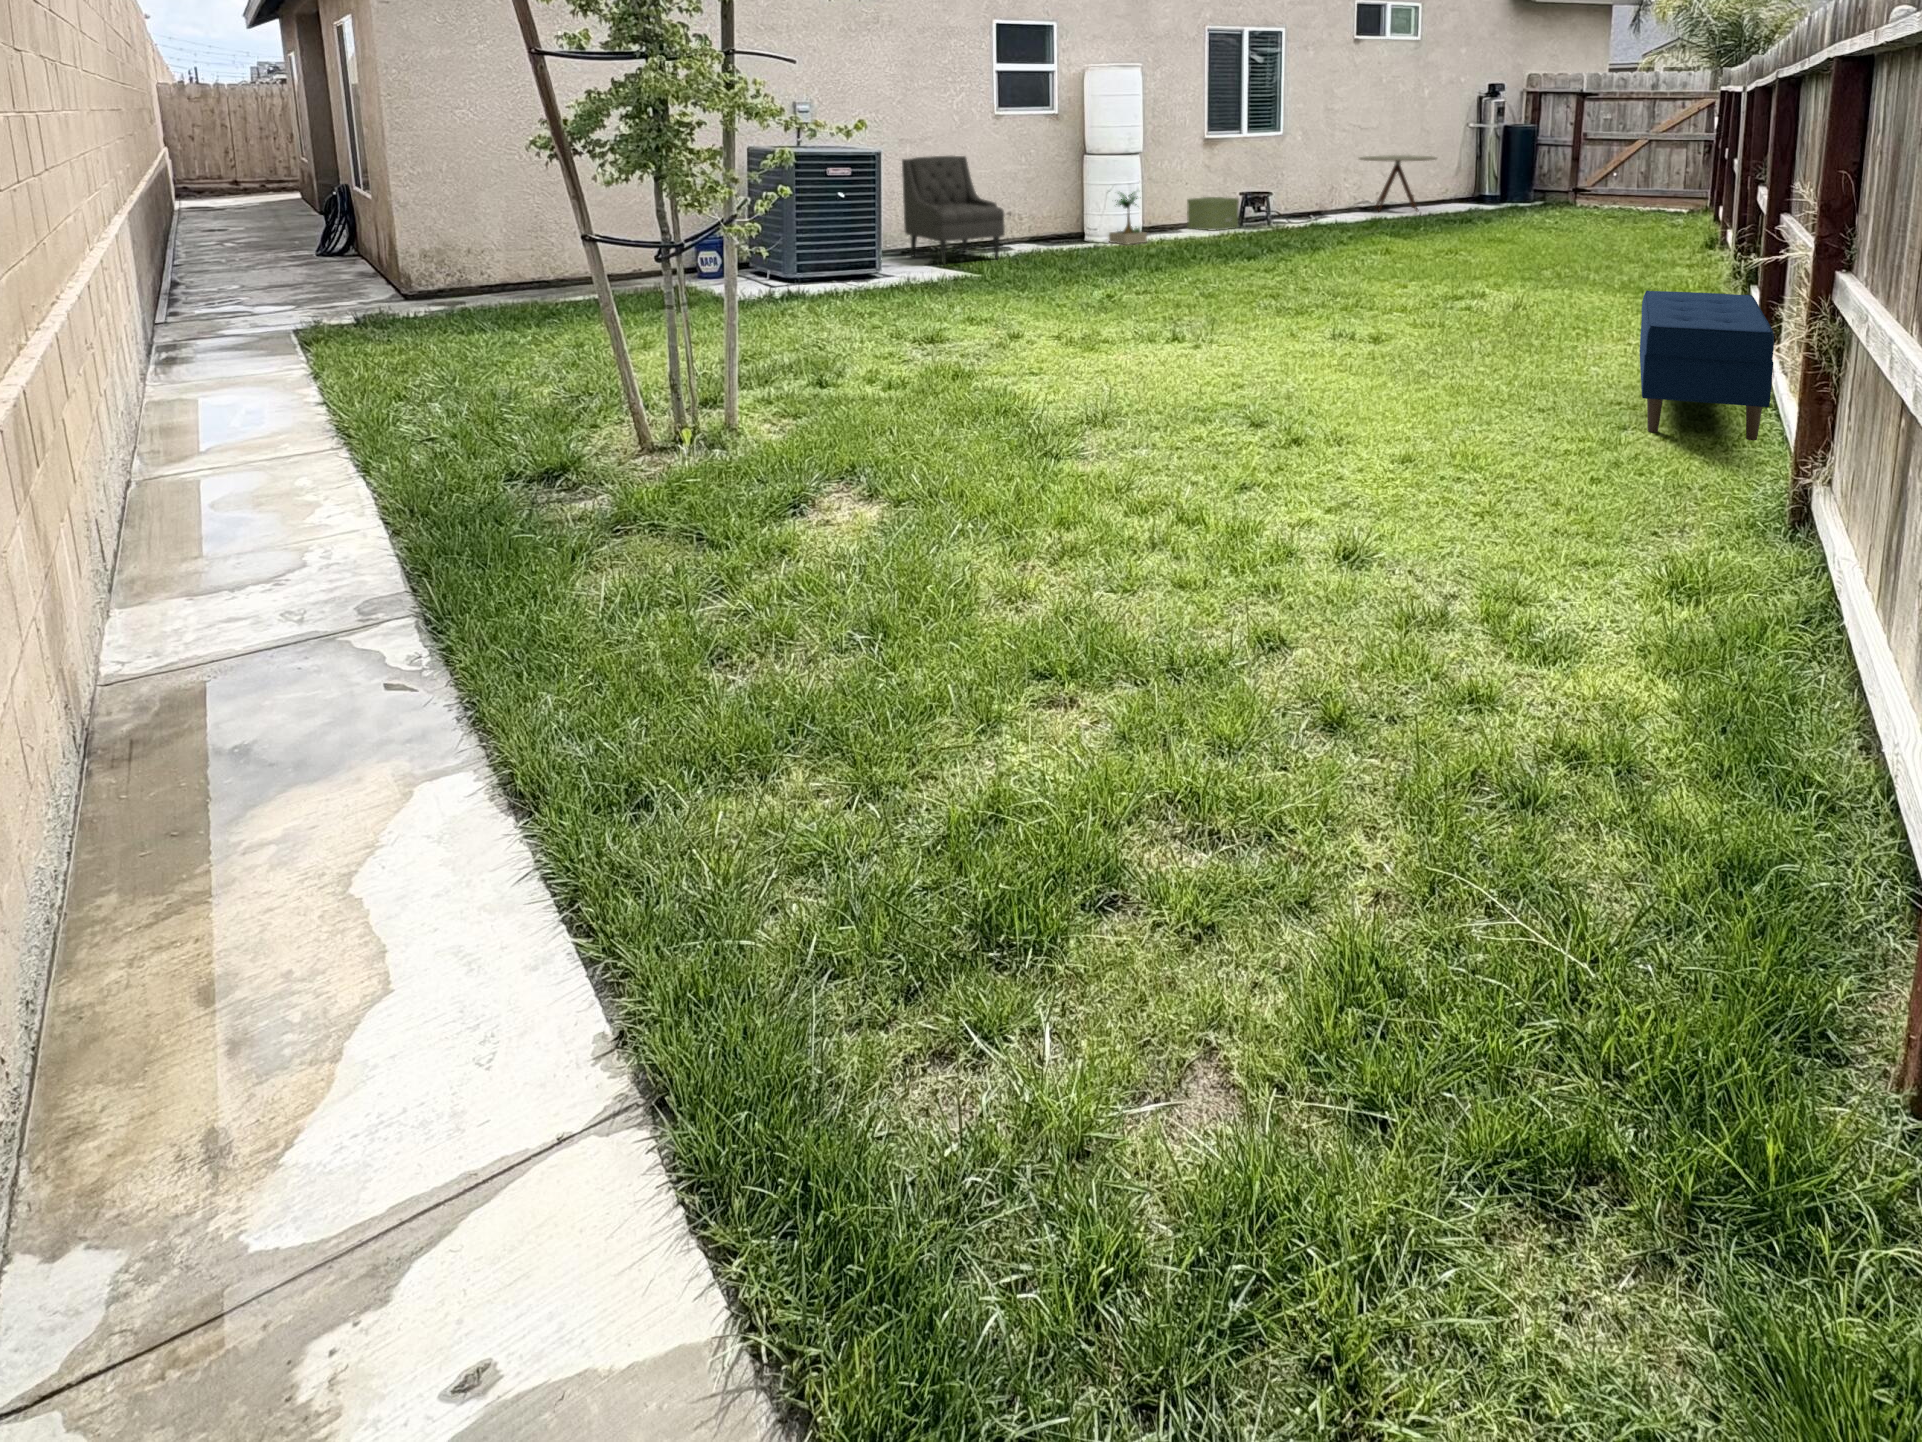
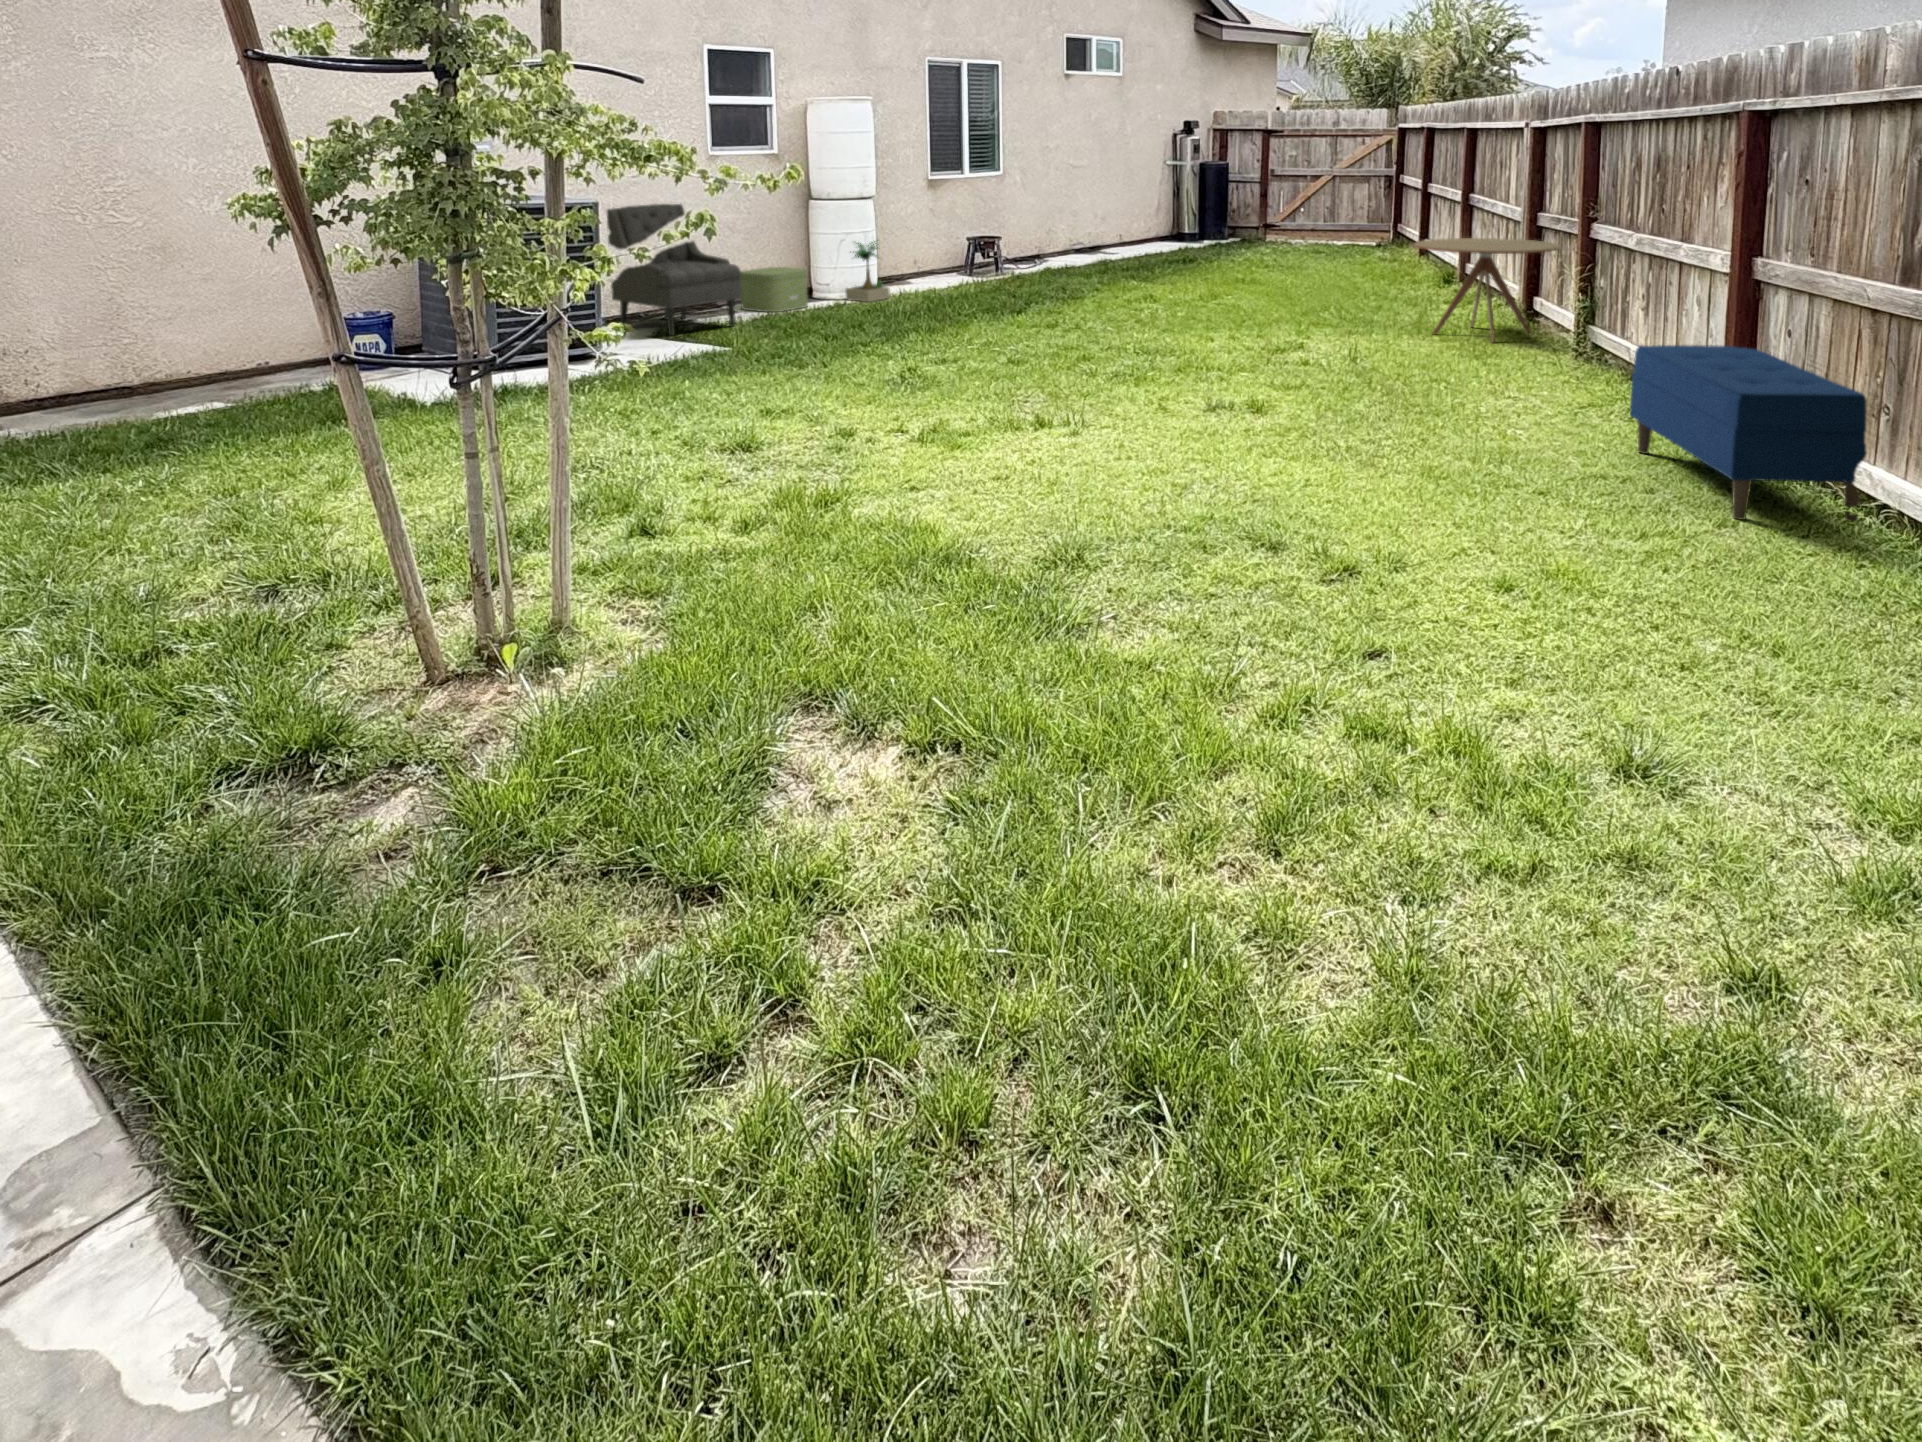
round table: present [1359,155,1437,211] -> present [1414,238,1560,343]
storage box: present [1187,197,1239,230] -> present [740,267,808,312]

